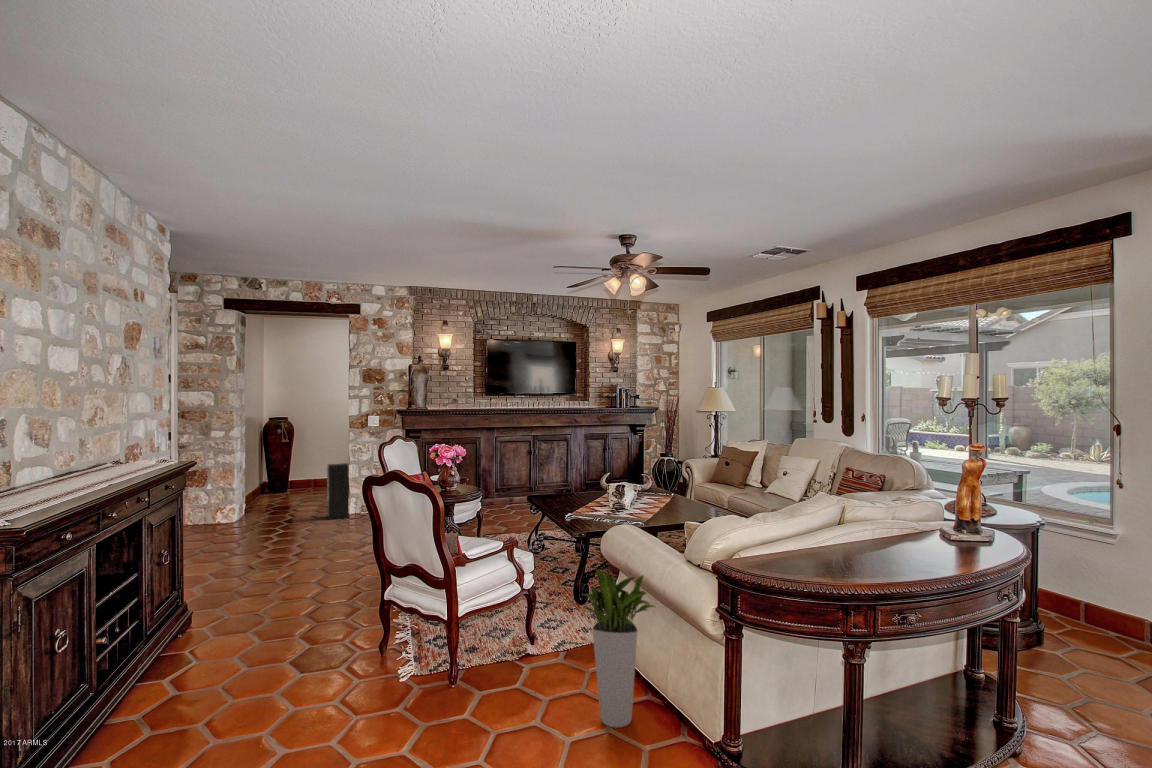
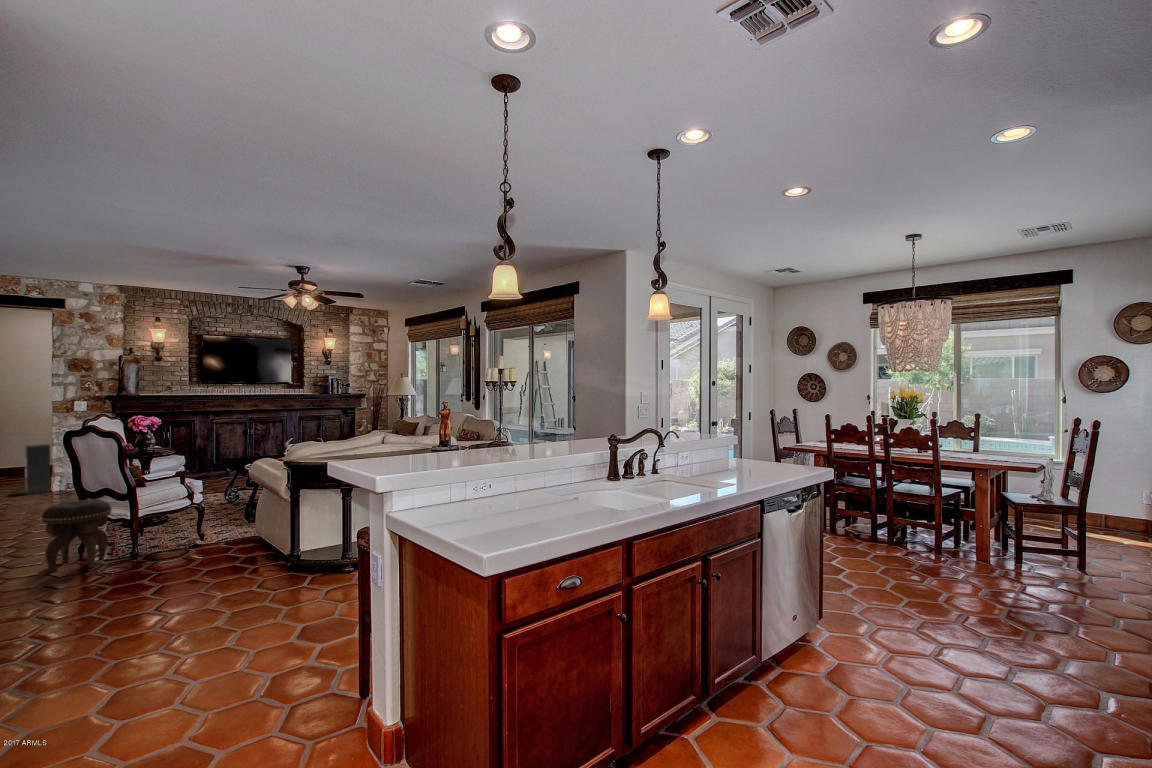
planter: present [582,569,655,727] -> none [219,475,267,562]
footstool: none [342,580,425,699] -> present [42,499,112,572]

